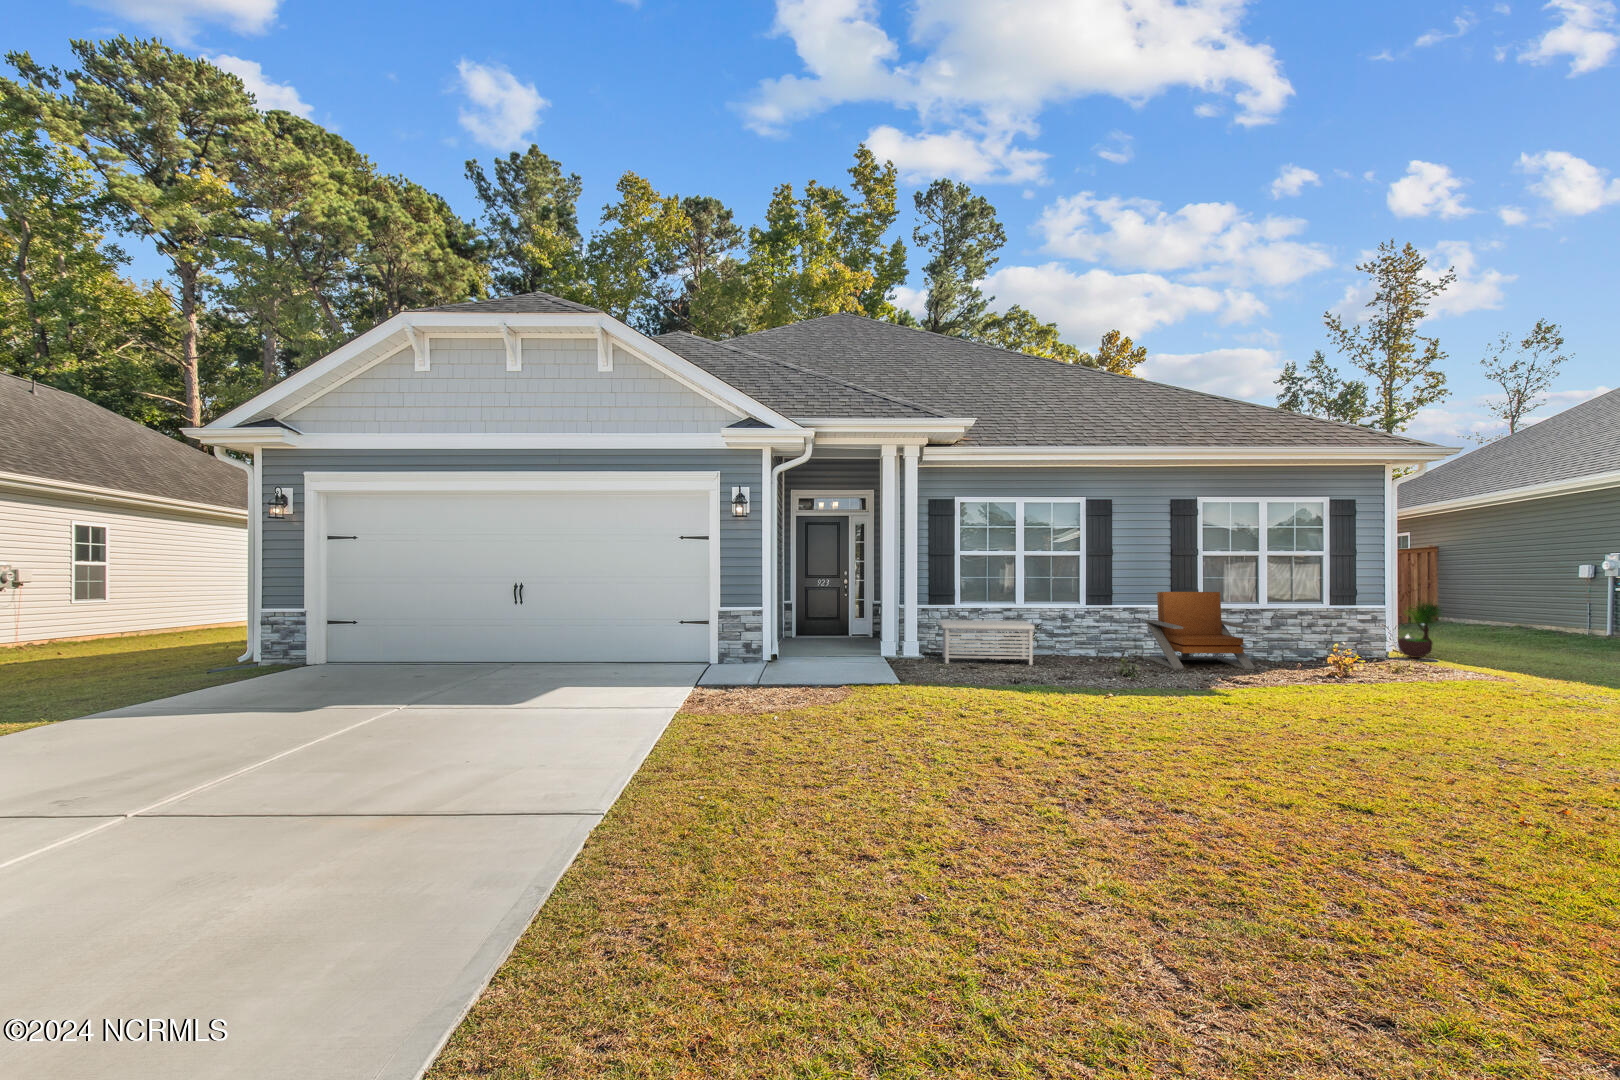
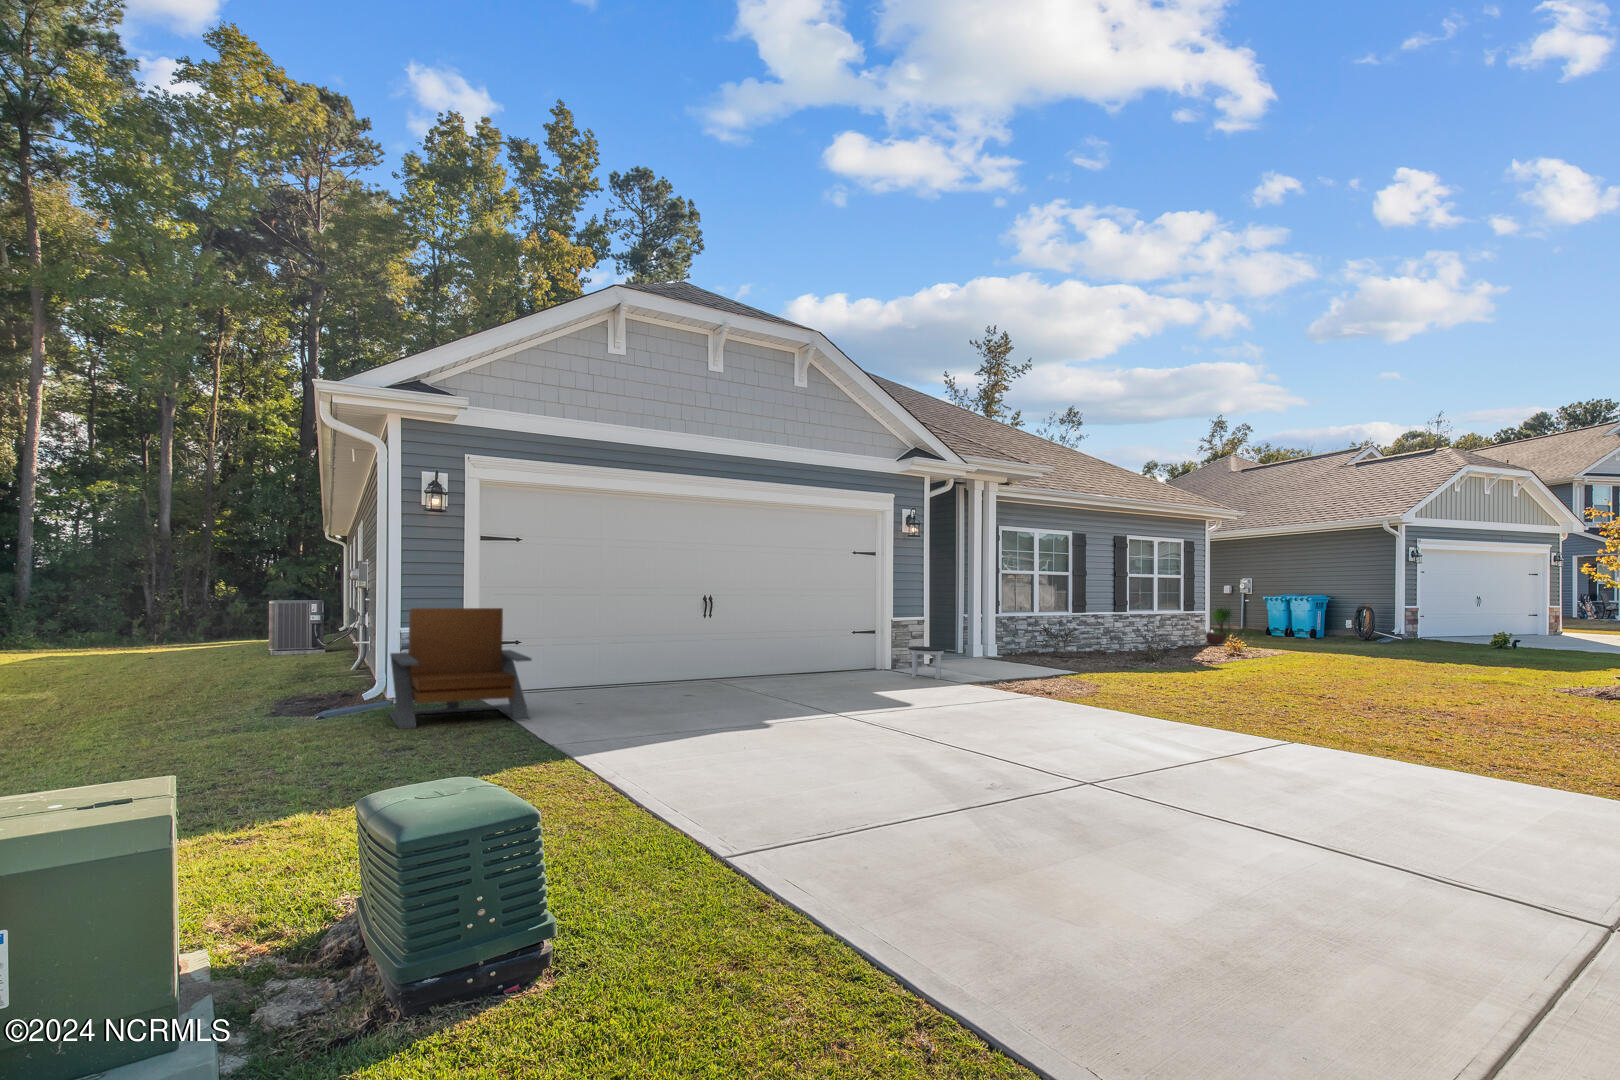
lounge chair: present [1145,592,1255,669] -> present [389,608,532,729]
storage bench: present [939,620,1035,665] -> none [992,626,1075,663]
round table: none [723,639,762,675] -> present [908,647,946,679]

